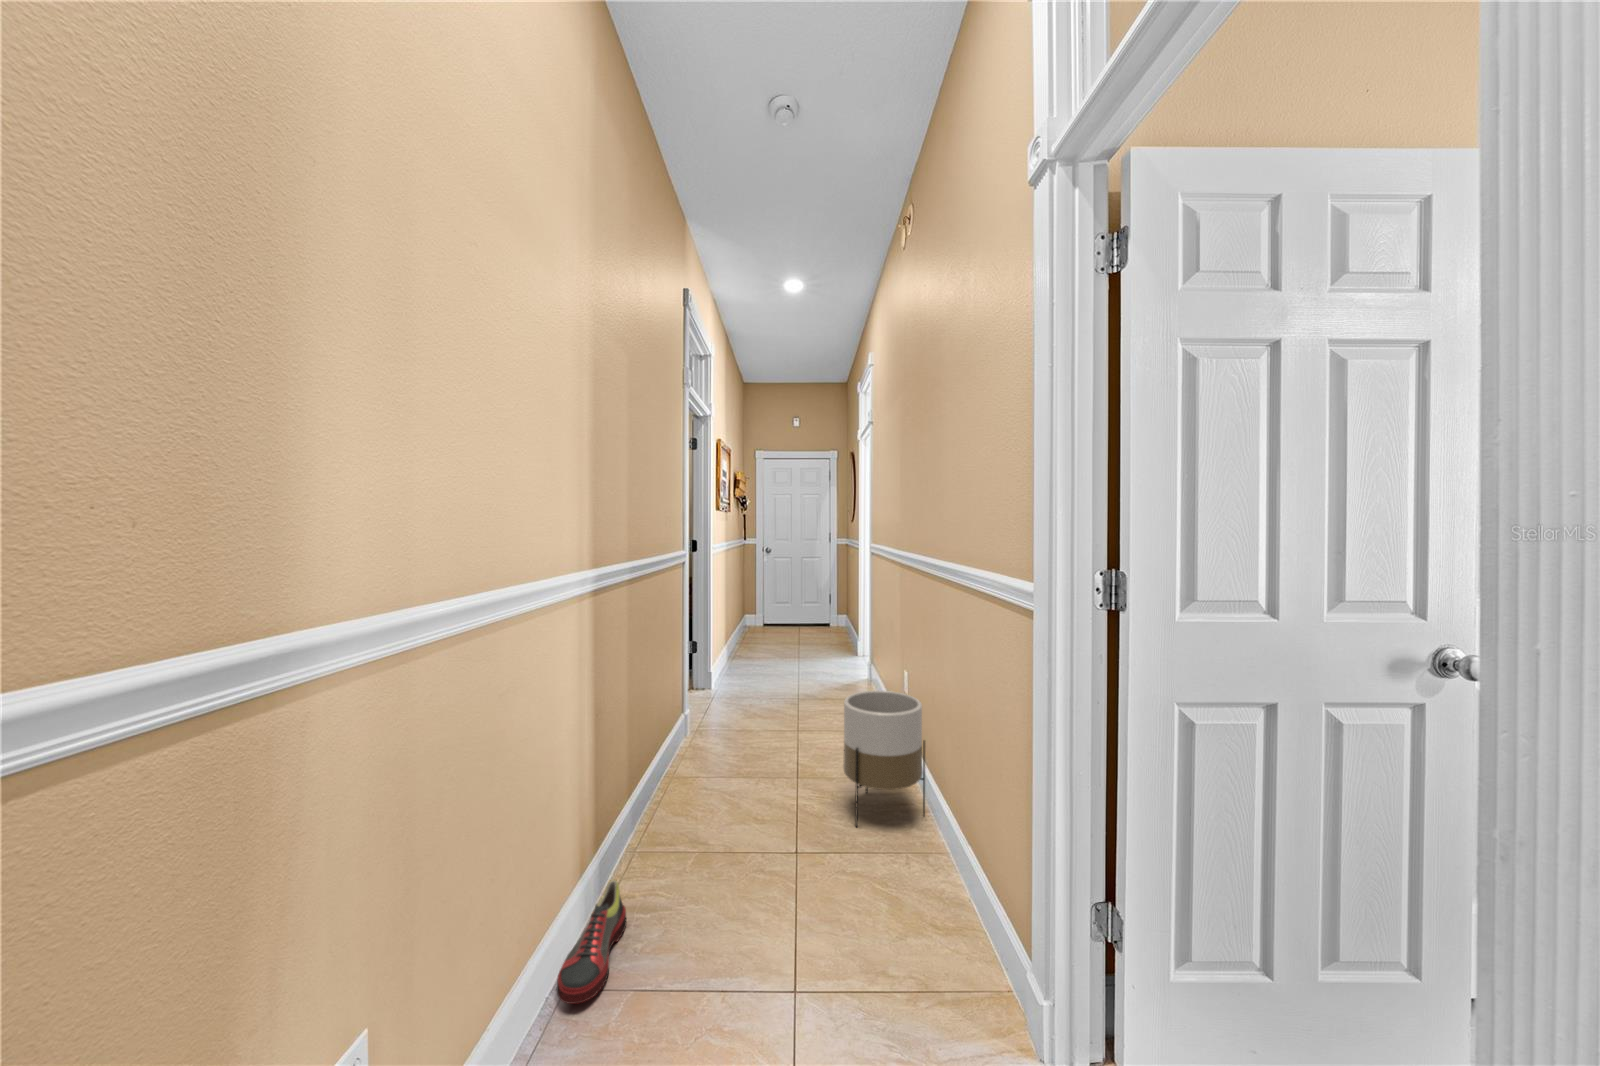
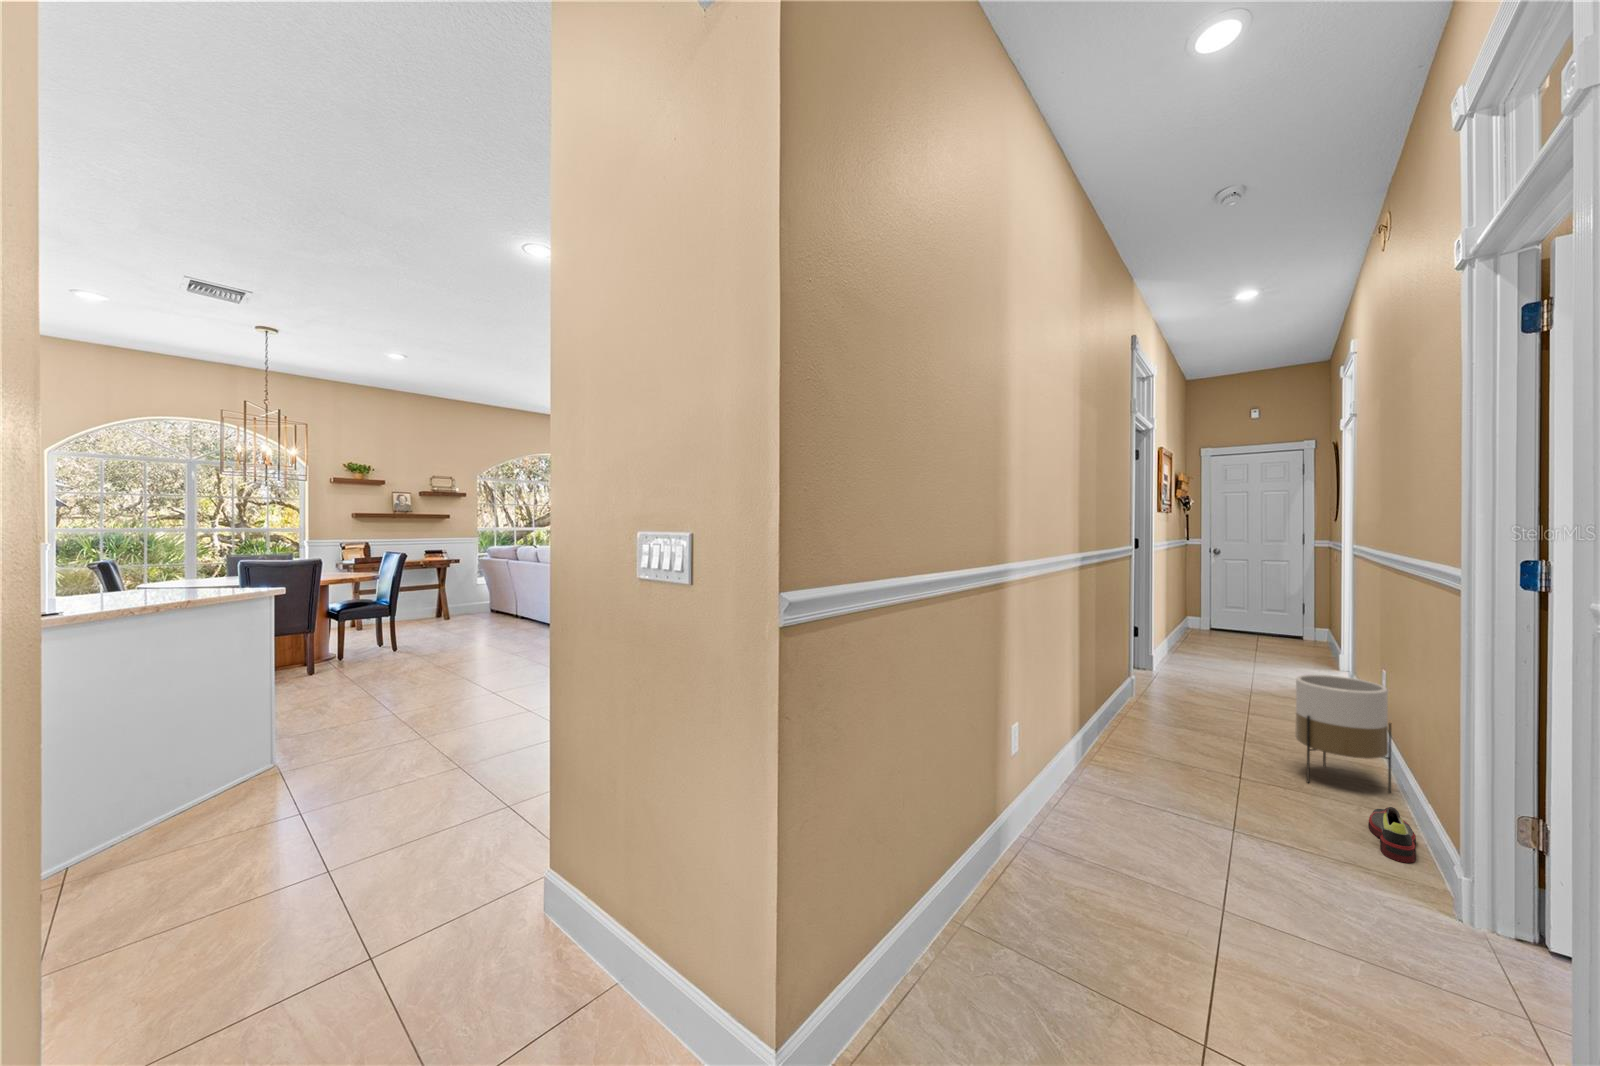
shoe: present [557,880,626,1004] -> present [1368,807,1416,863]

